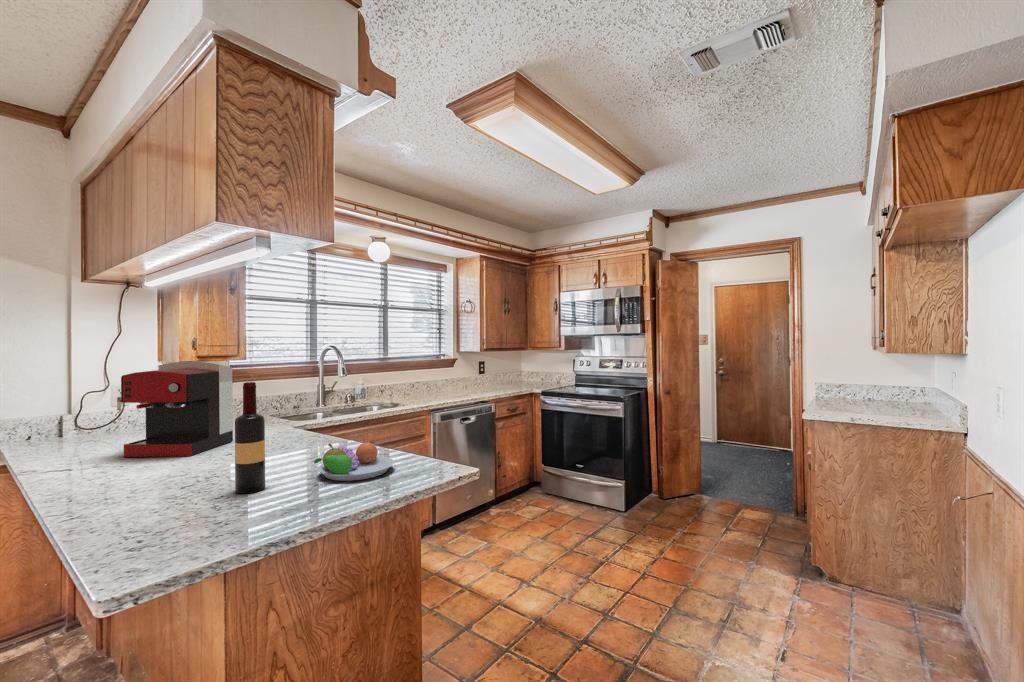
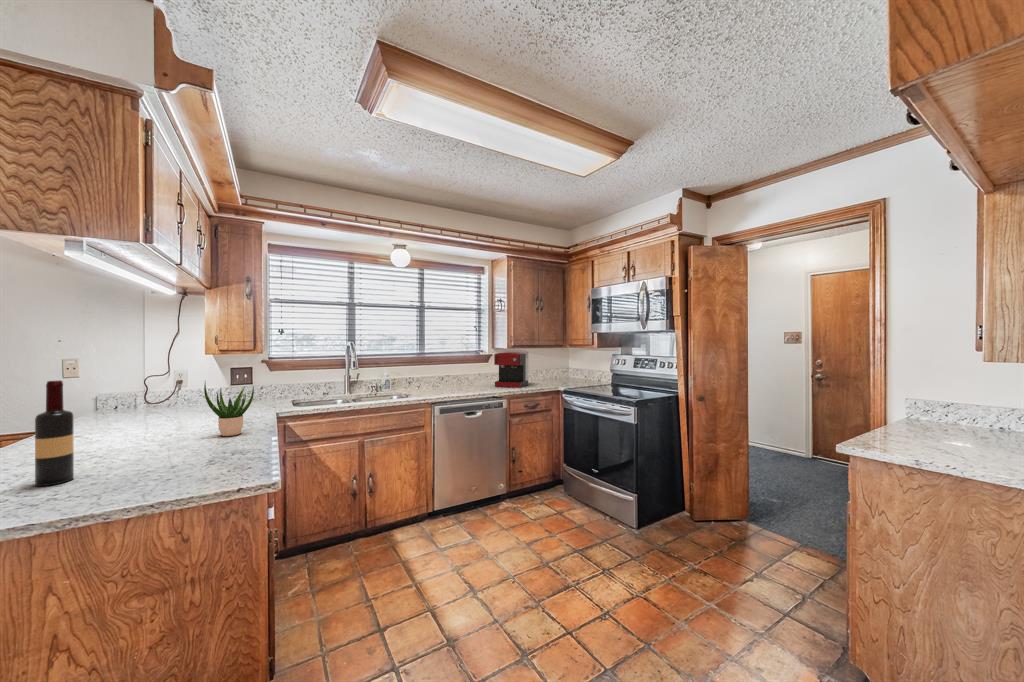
coffee maker: present [121,361,233,457] -> present [494,349,528,388]
potted plant: none [281,385,327,447] -> present [204,383,254,436]
fruit bowl: present [314,442,394,481] -> none [107,442,216,485]

